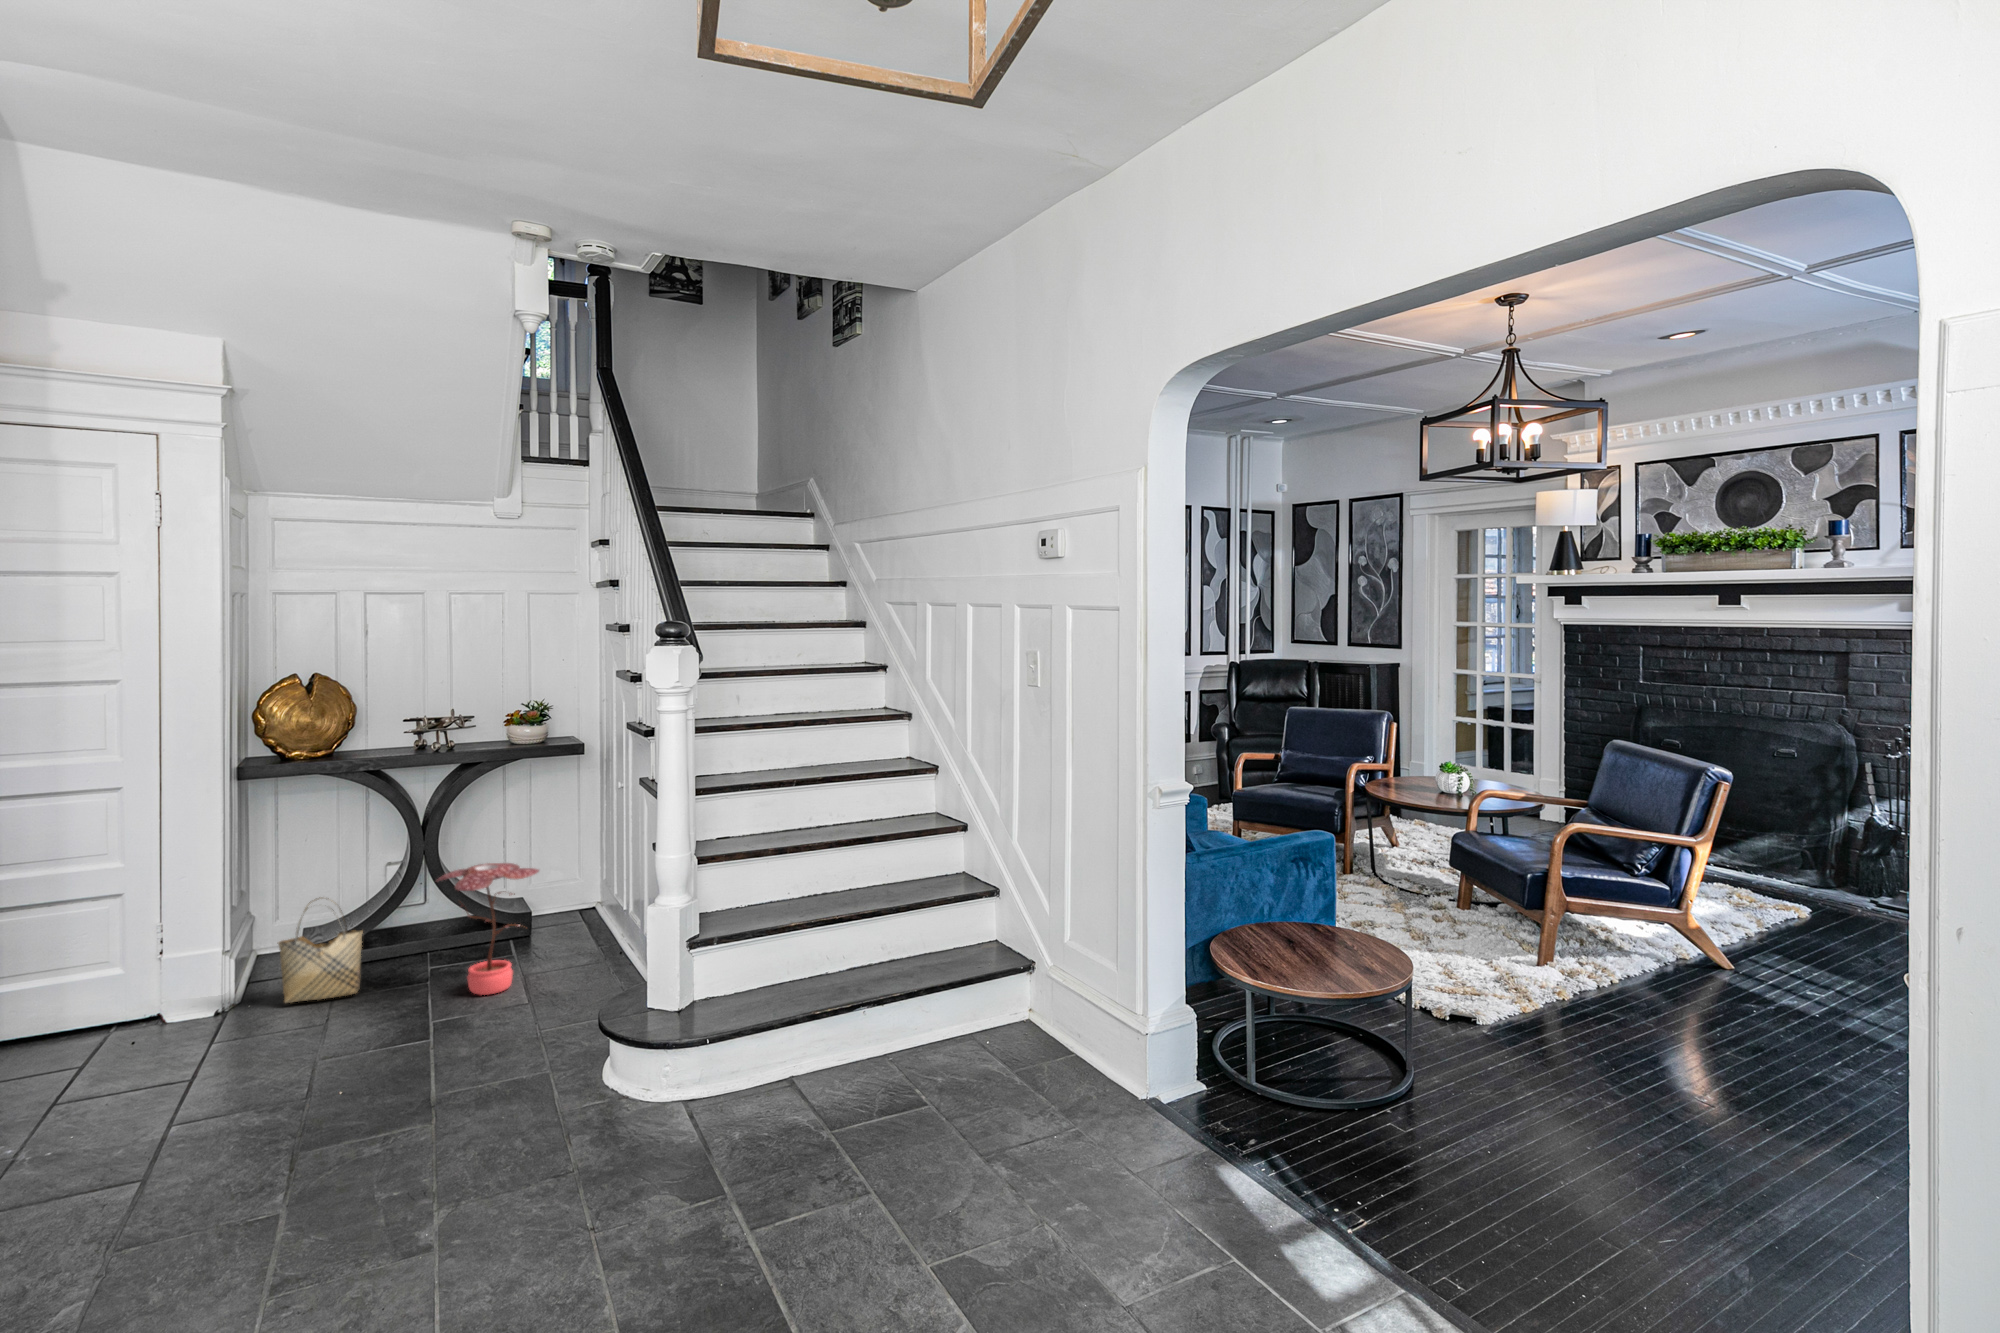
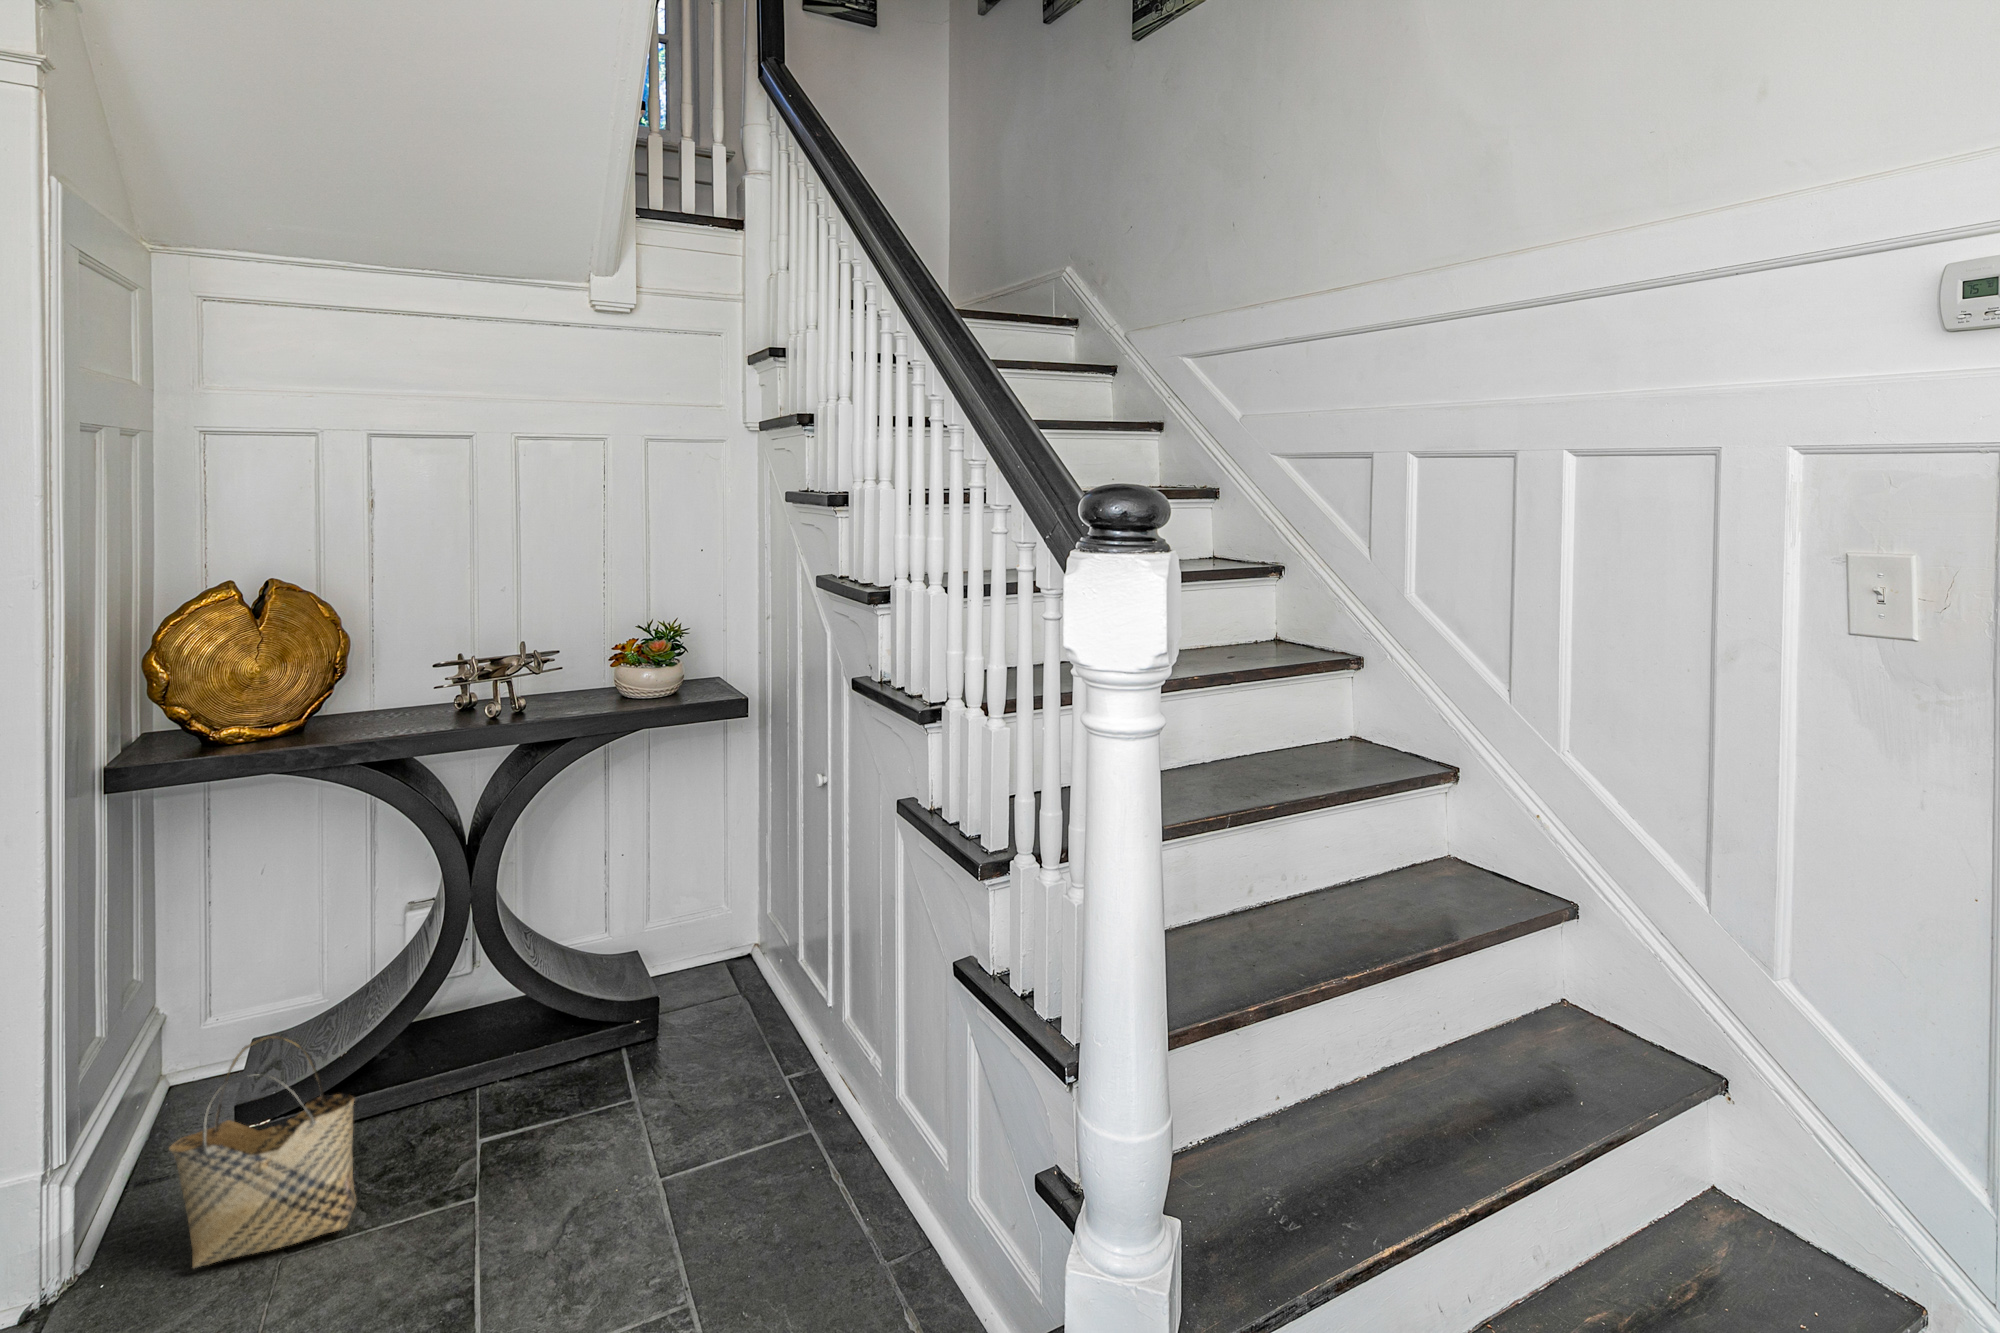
potted plant: present [437,863,539,995] -> none [489,954,697,1234]

